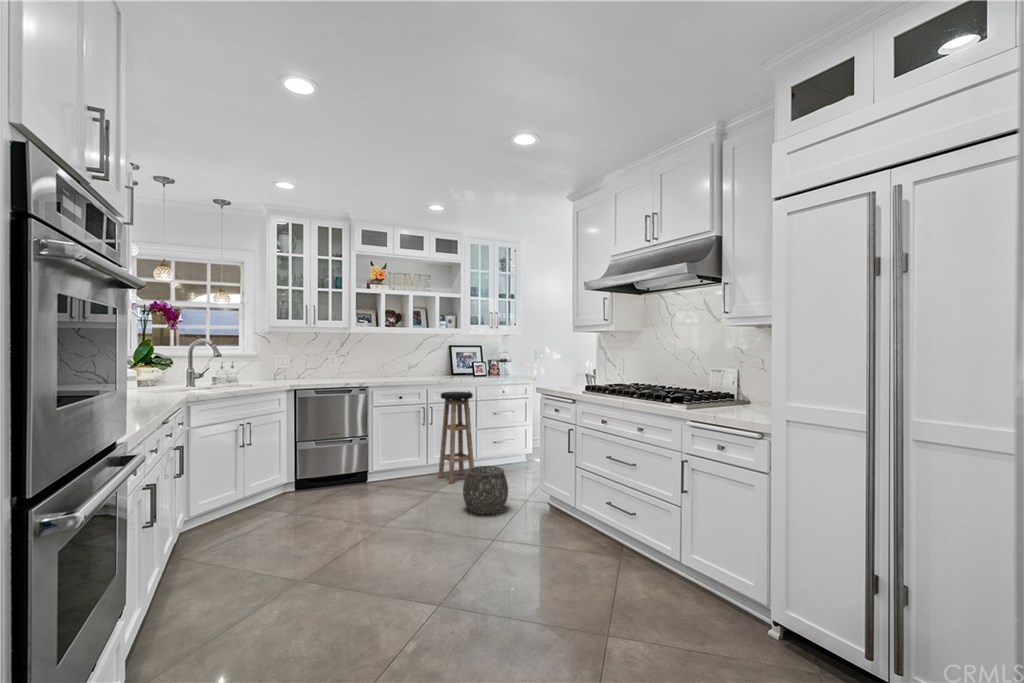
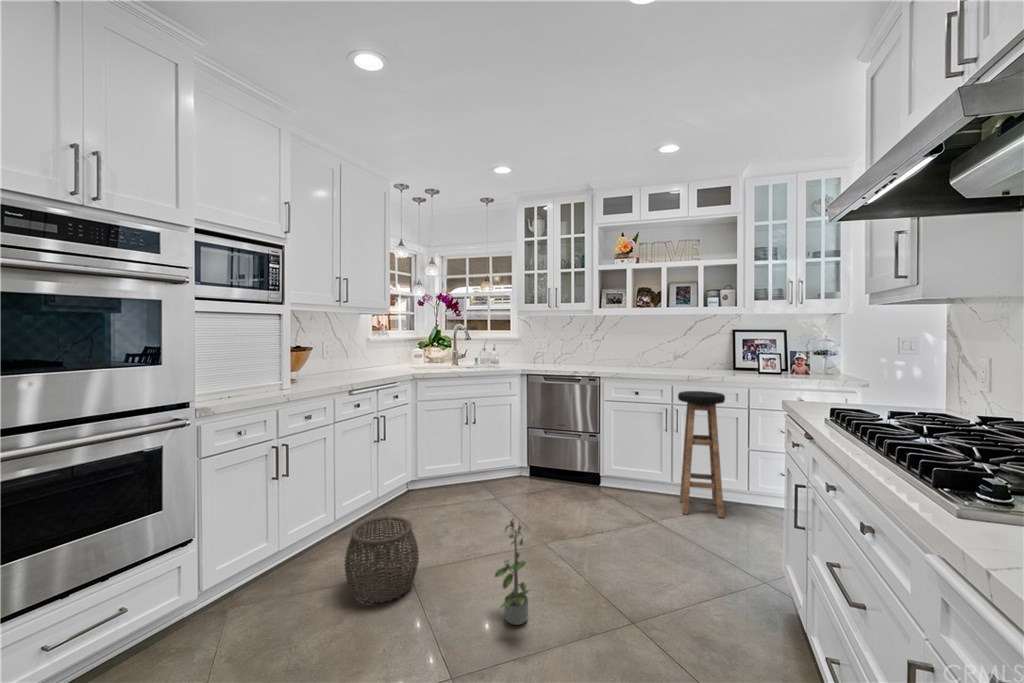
woven basket: present [463,466,508,514] -> present [344,516,419,603]
potted plant: none [417,483,459,559] -> present [495,519,529,625]

